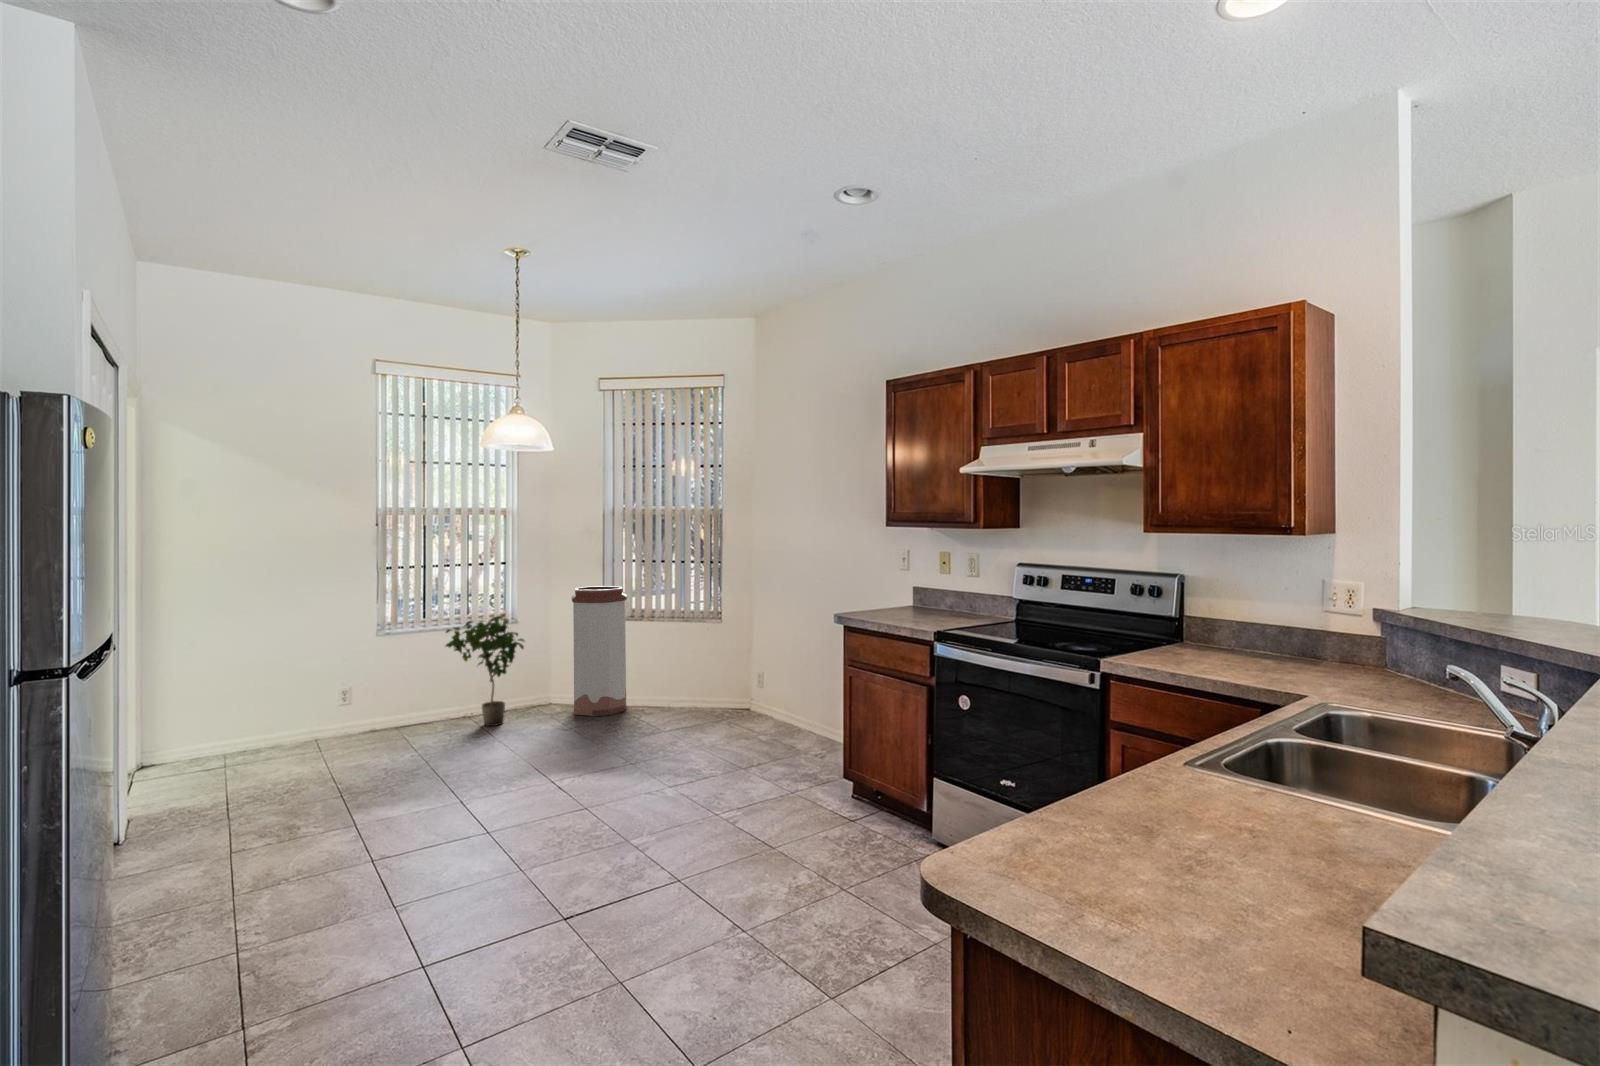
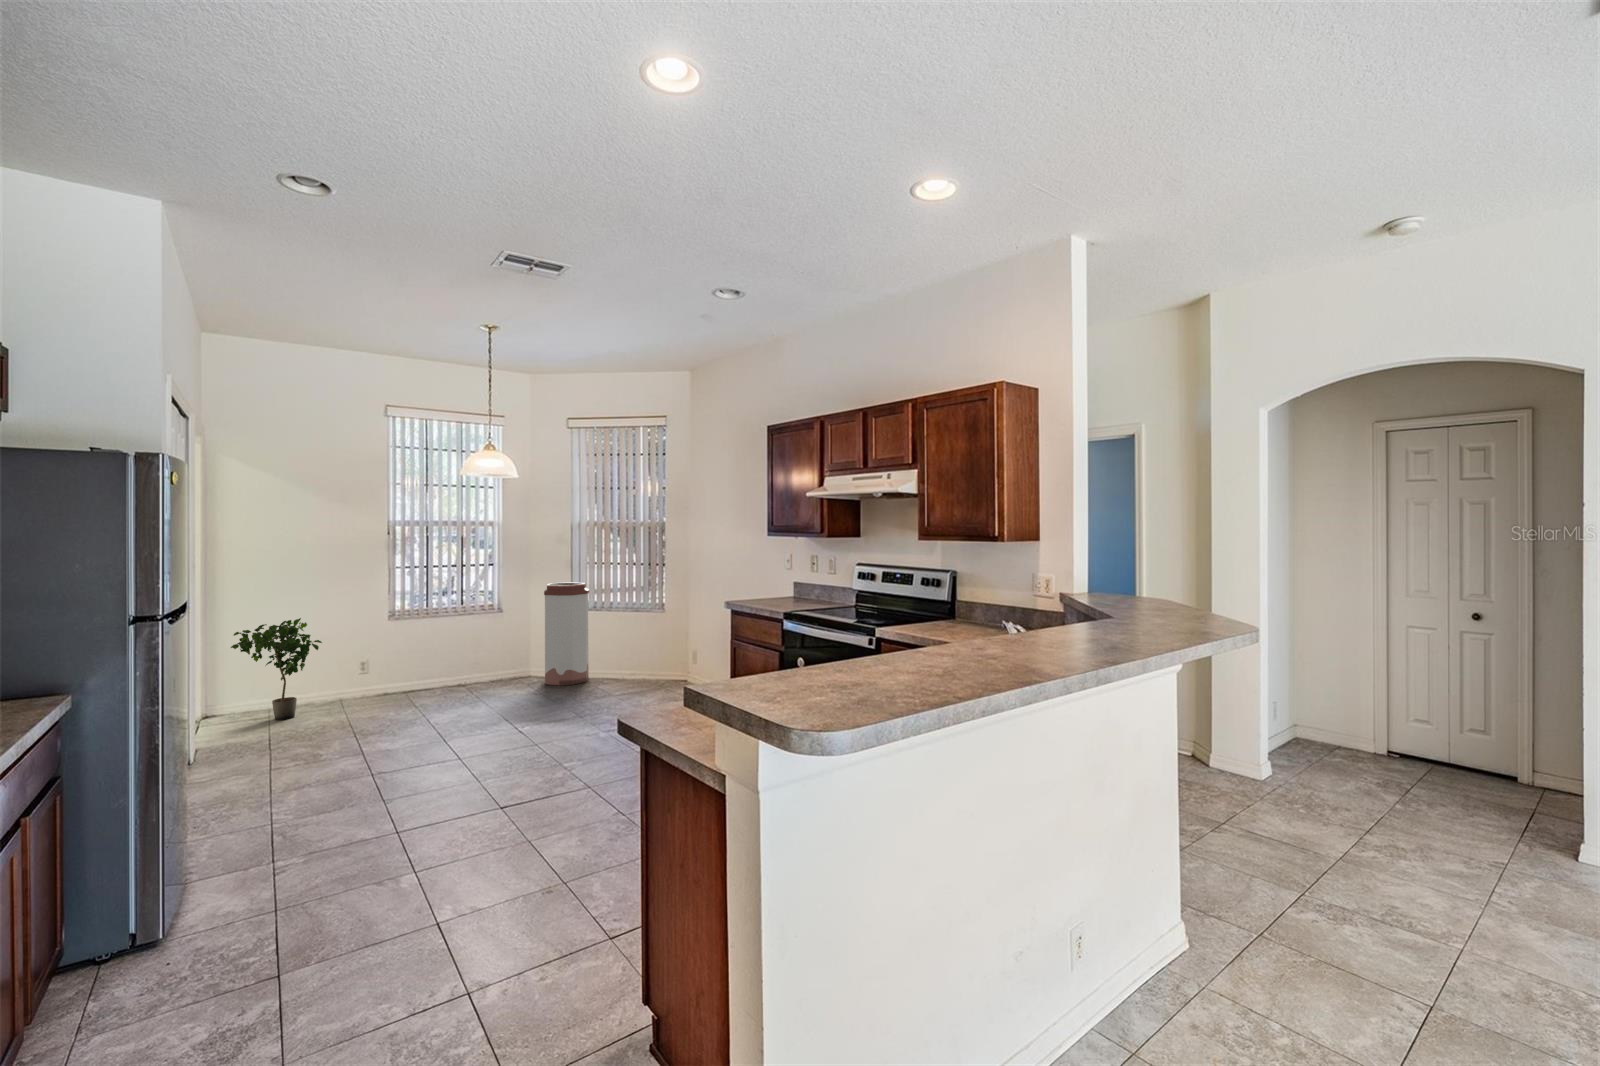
potted plant: present [446,615,524,726] -> present [231,618,322,720]

